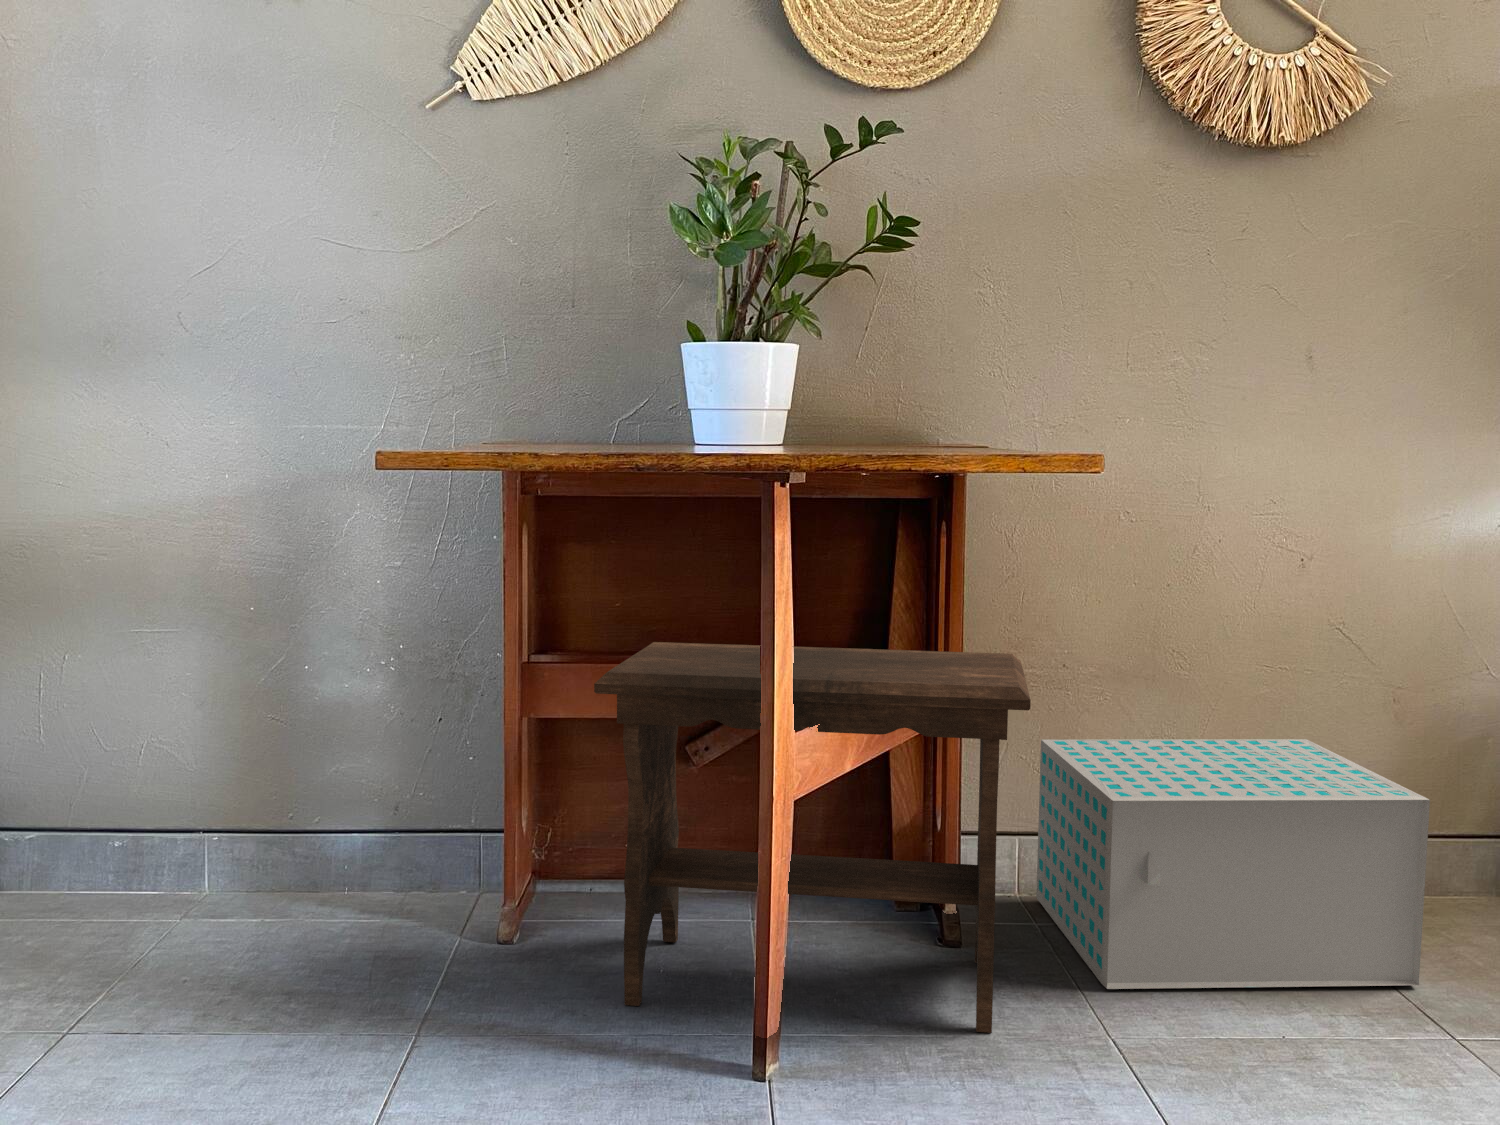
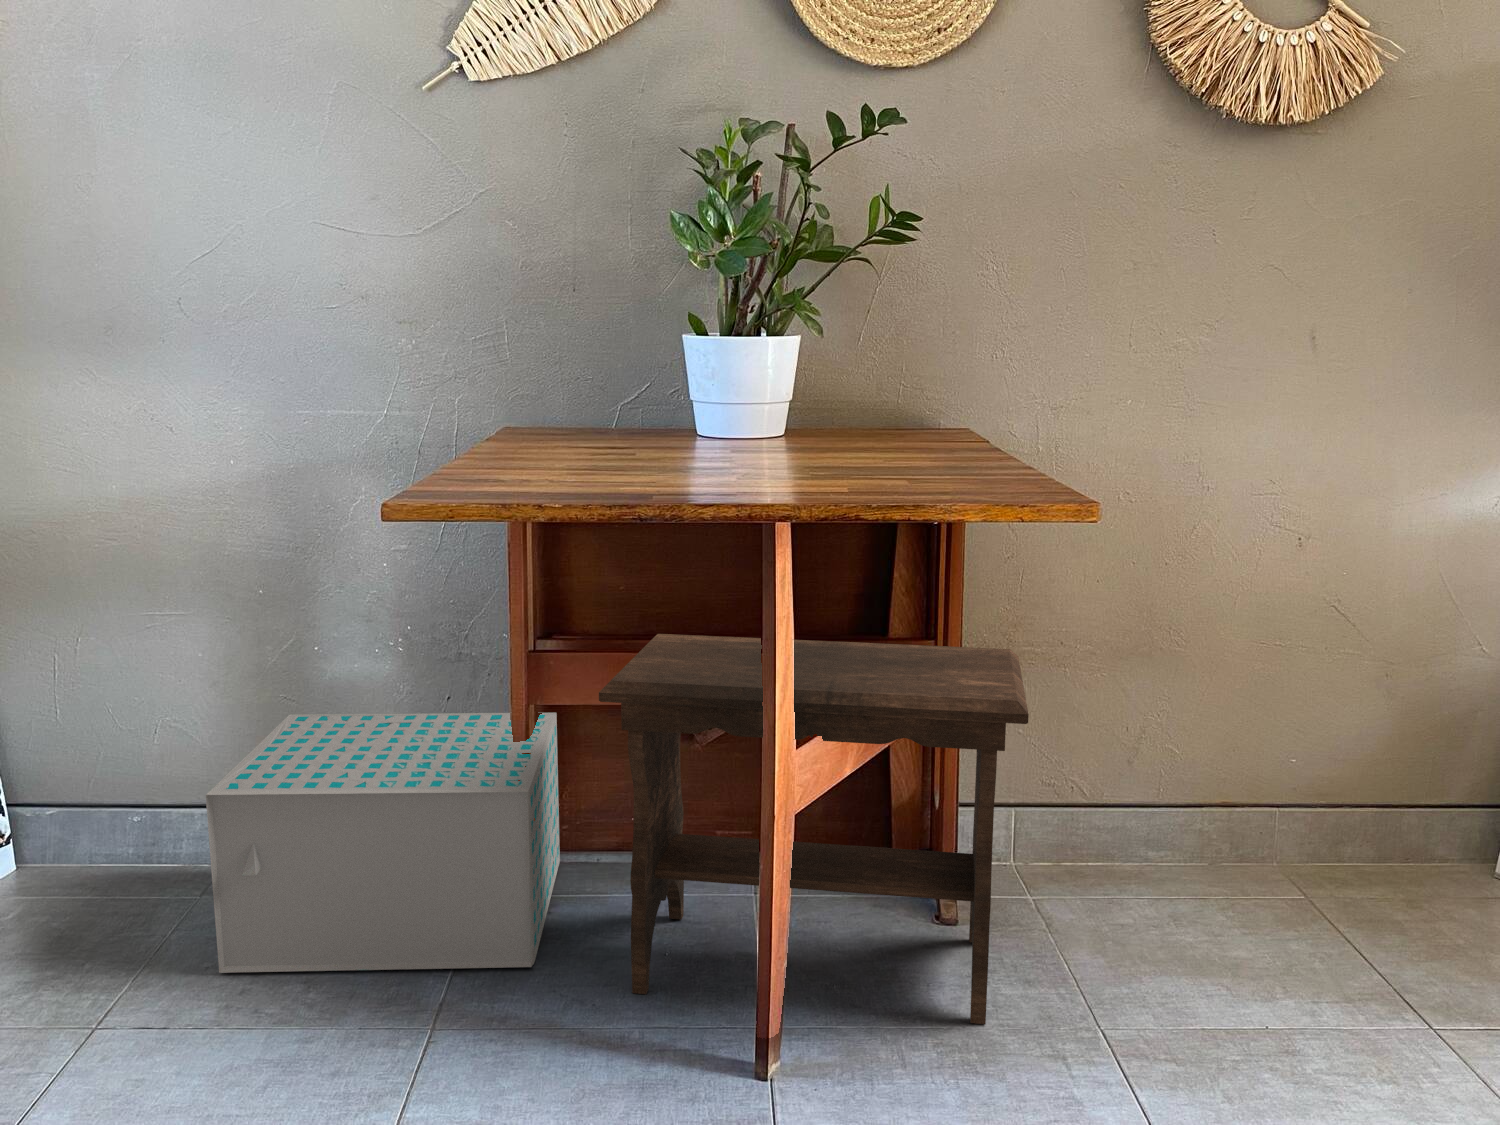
storage box: present [1036,739,1430,989] -> present [206,713,560,973]

